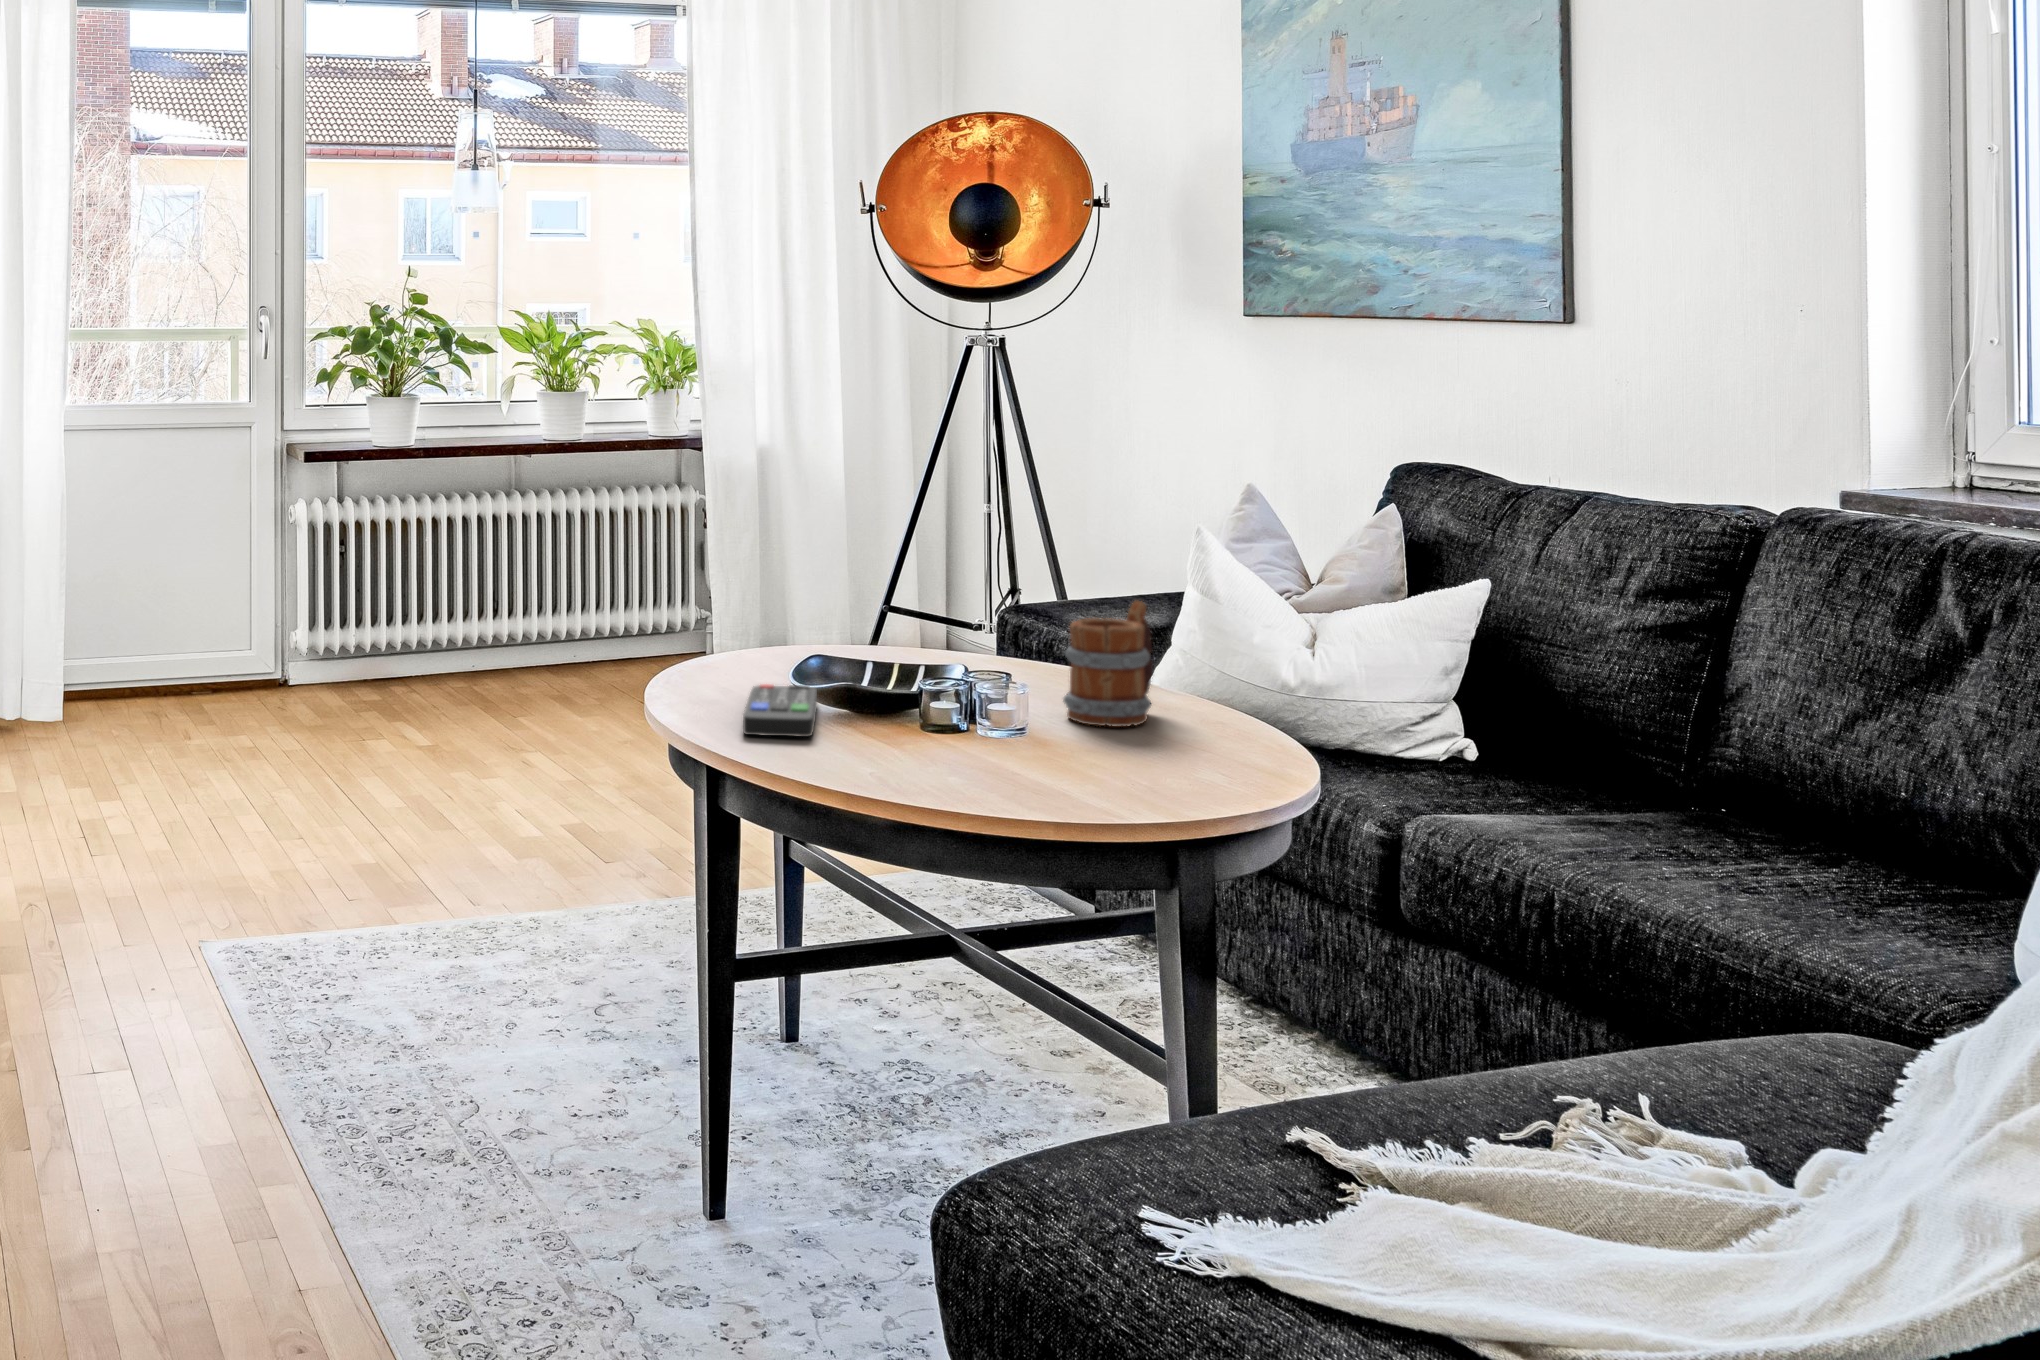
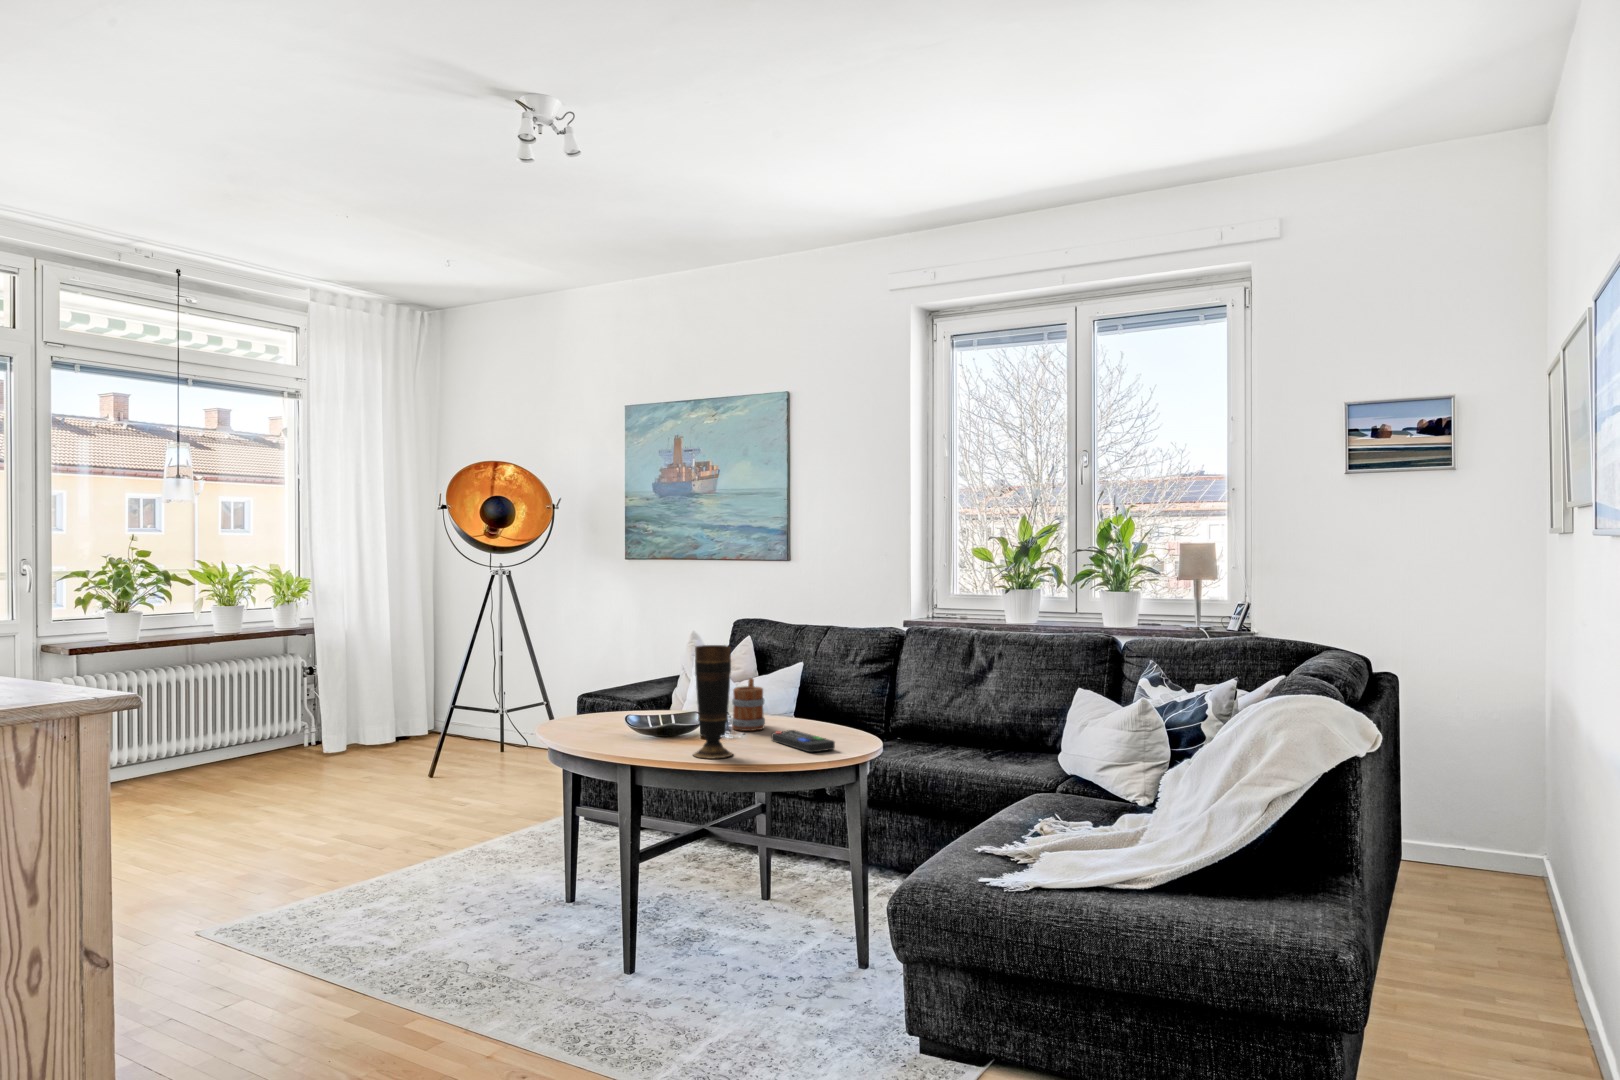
vase: none [842,512,936,773] -> present [693,645,733,759]
remote control: present [743,684,817,737] -> present [772,730,835,752]

